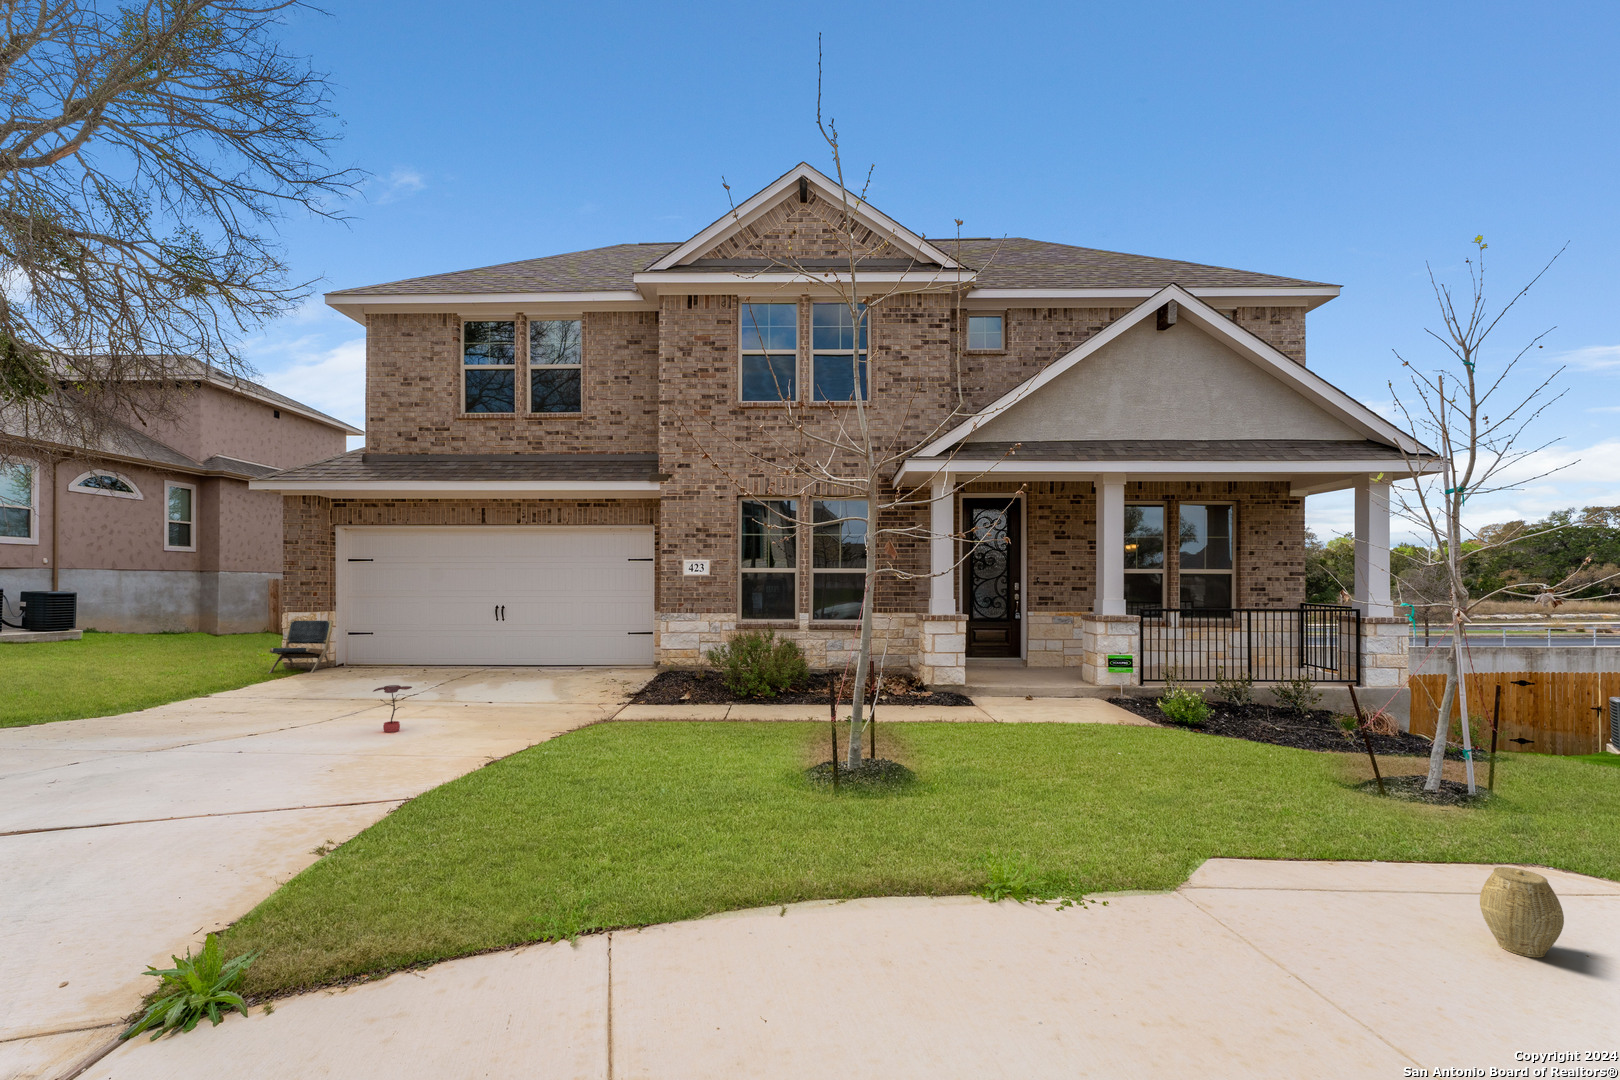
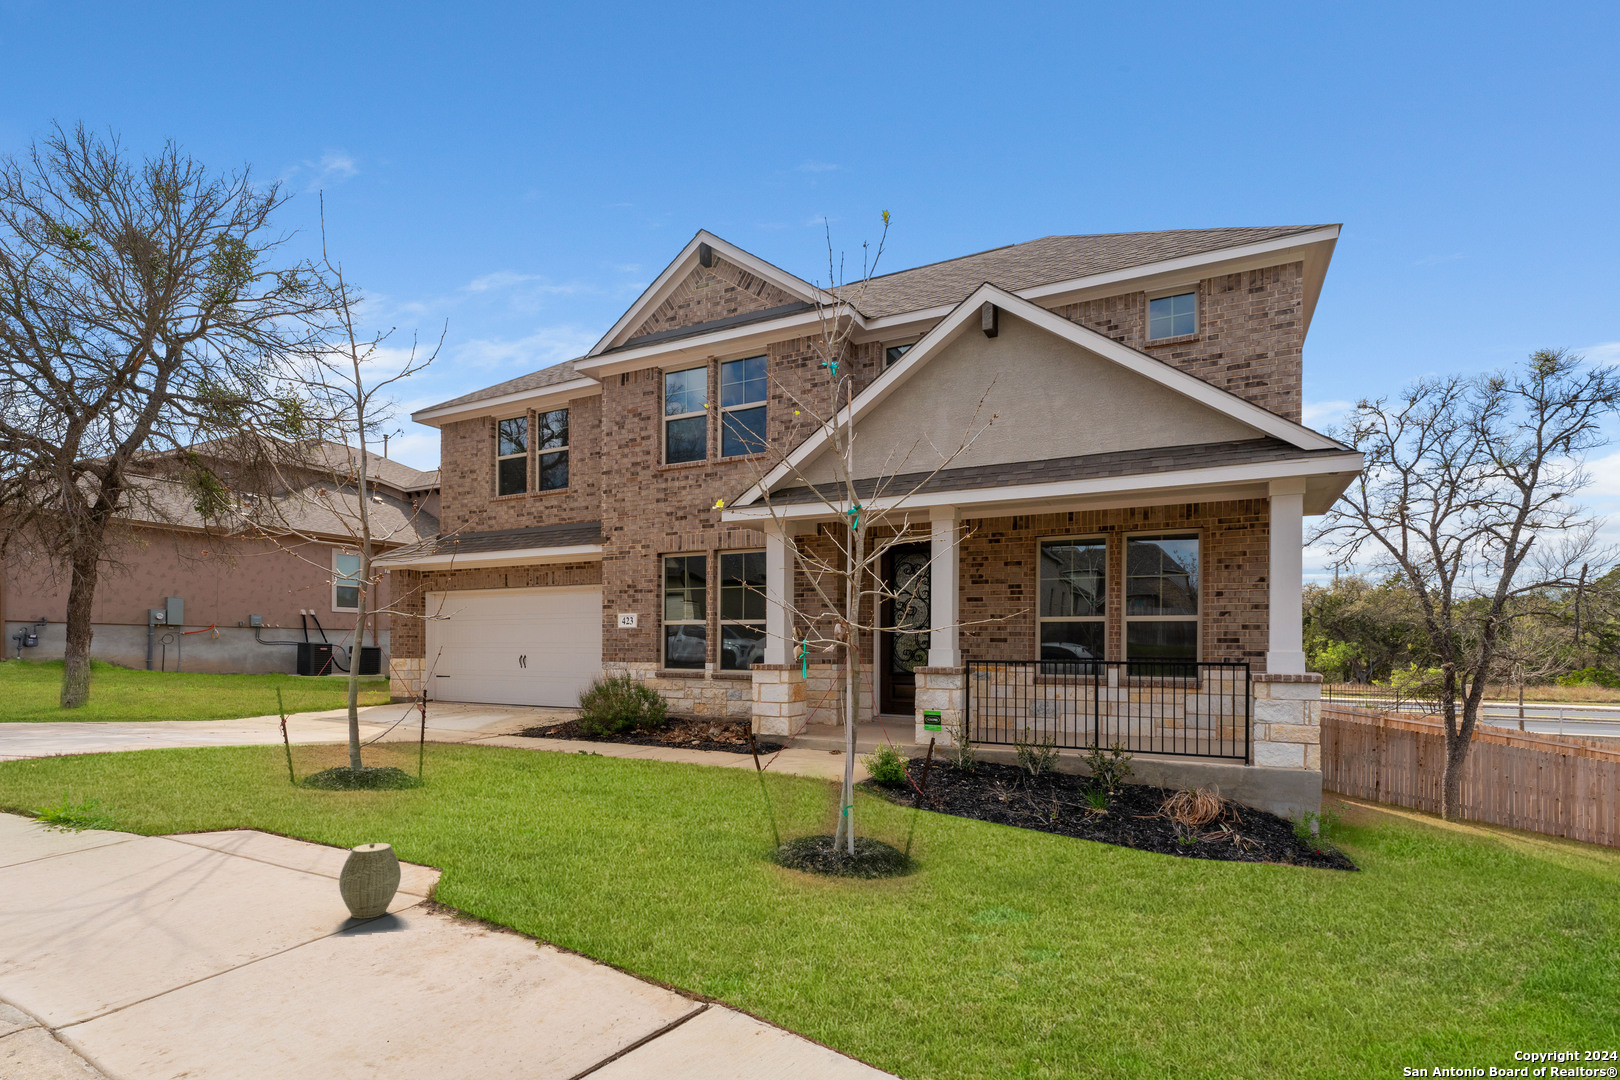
lounge chair: present [268,620,333,673] -> none [350,669,404,711]
potted plant: present [373,685,412,732] -> none [266,709,294,744]

